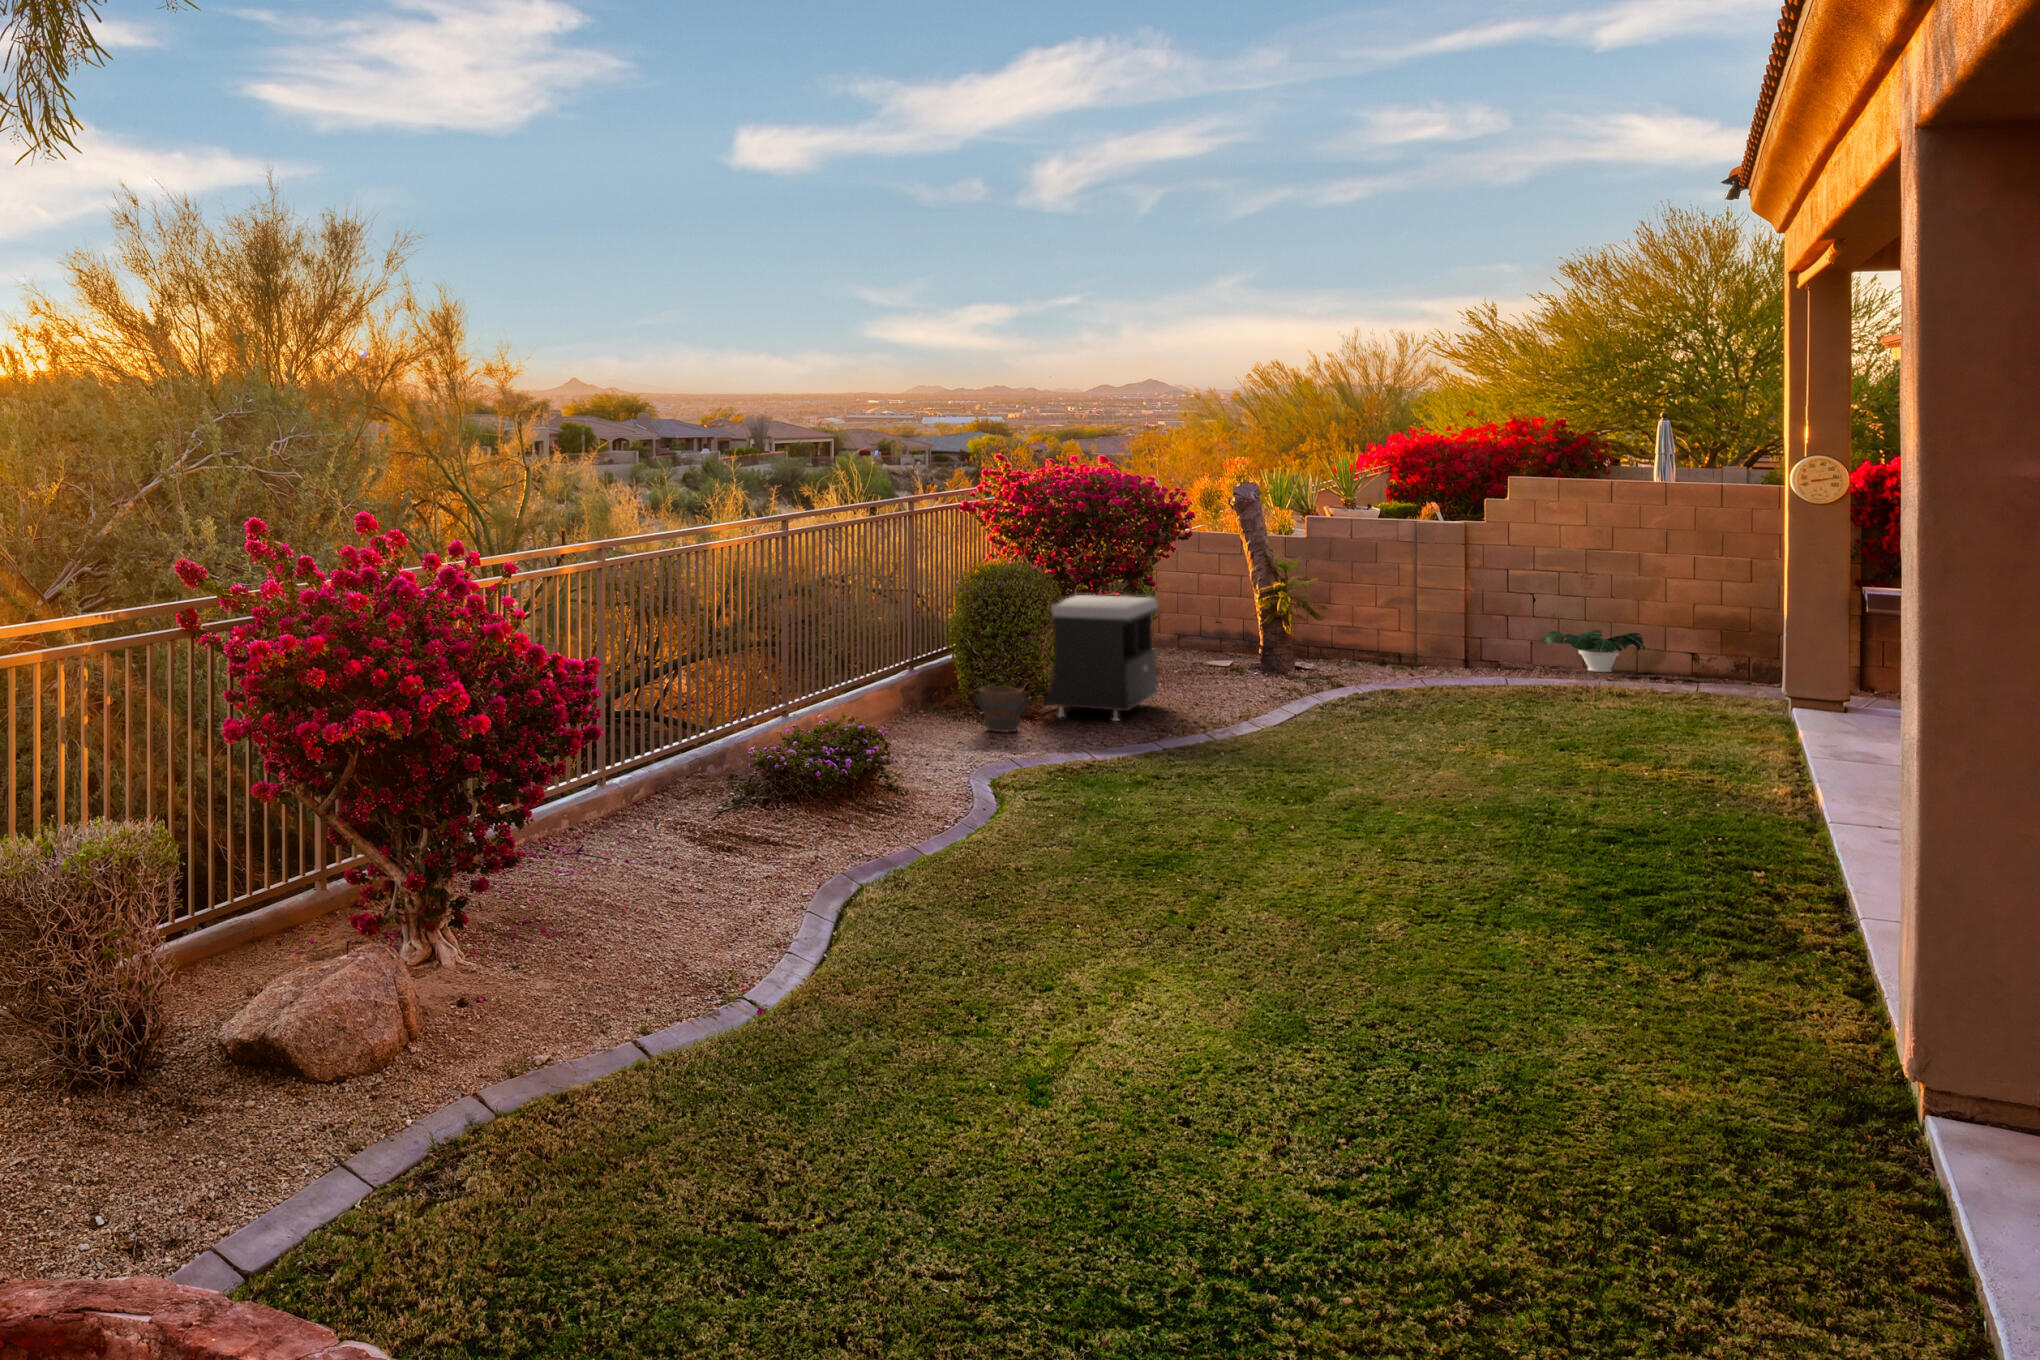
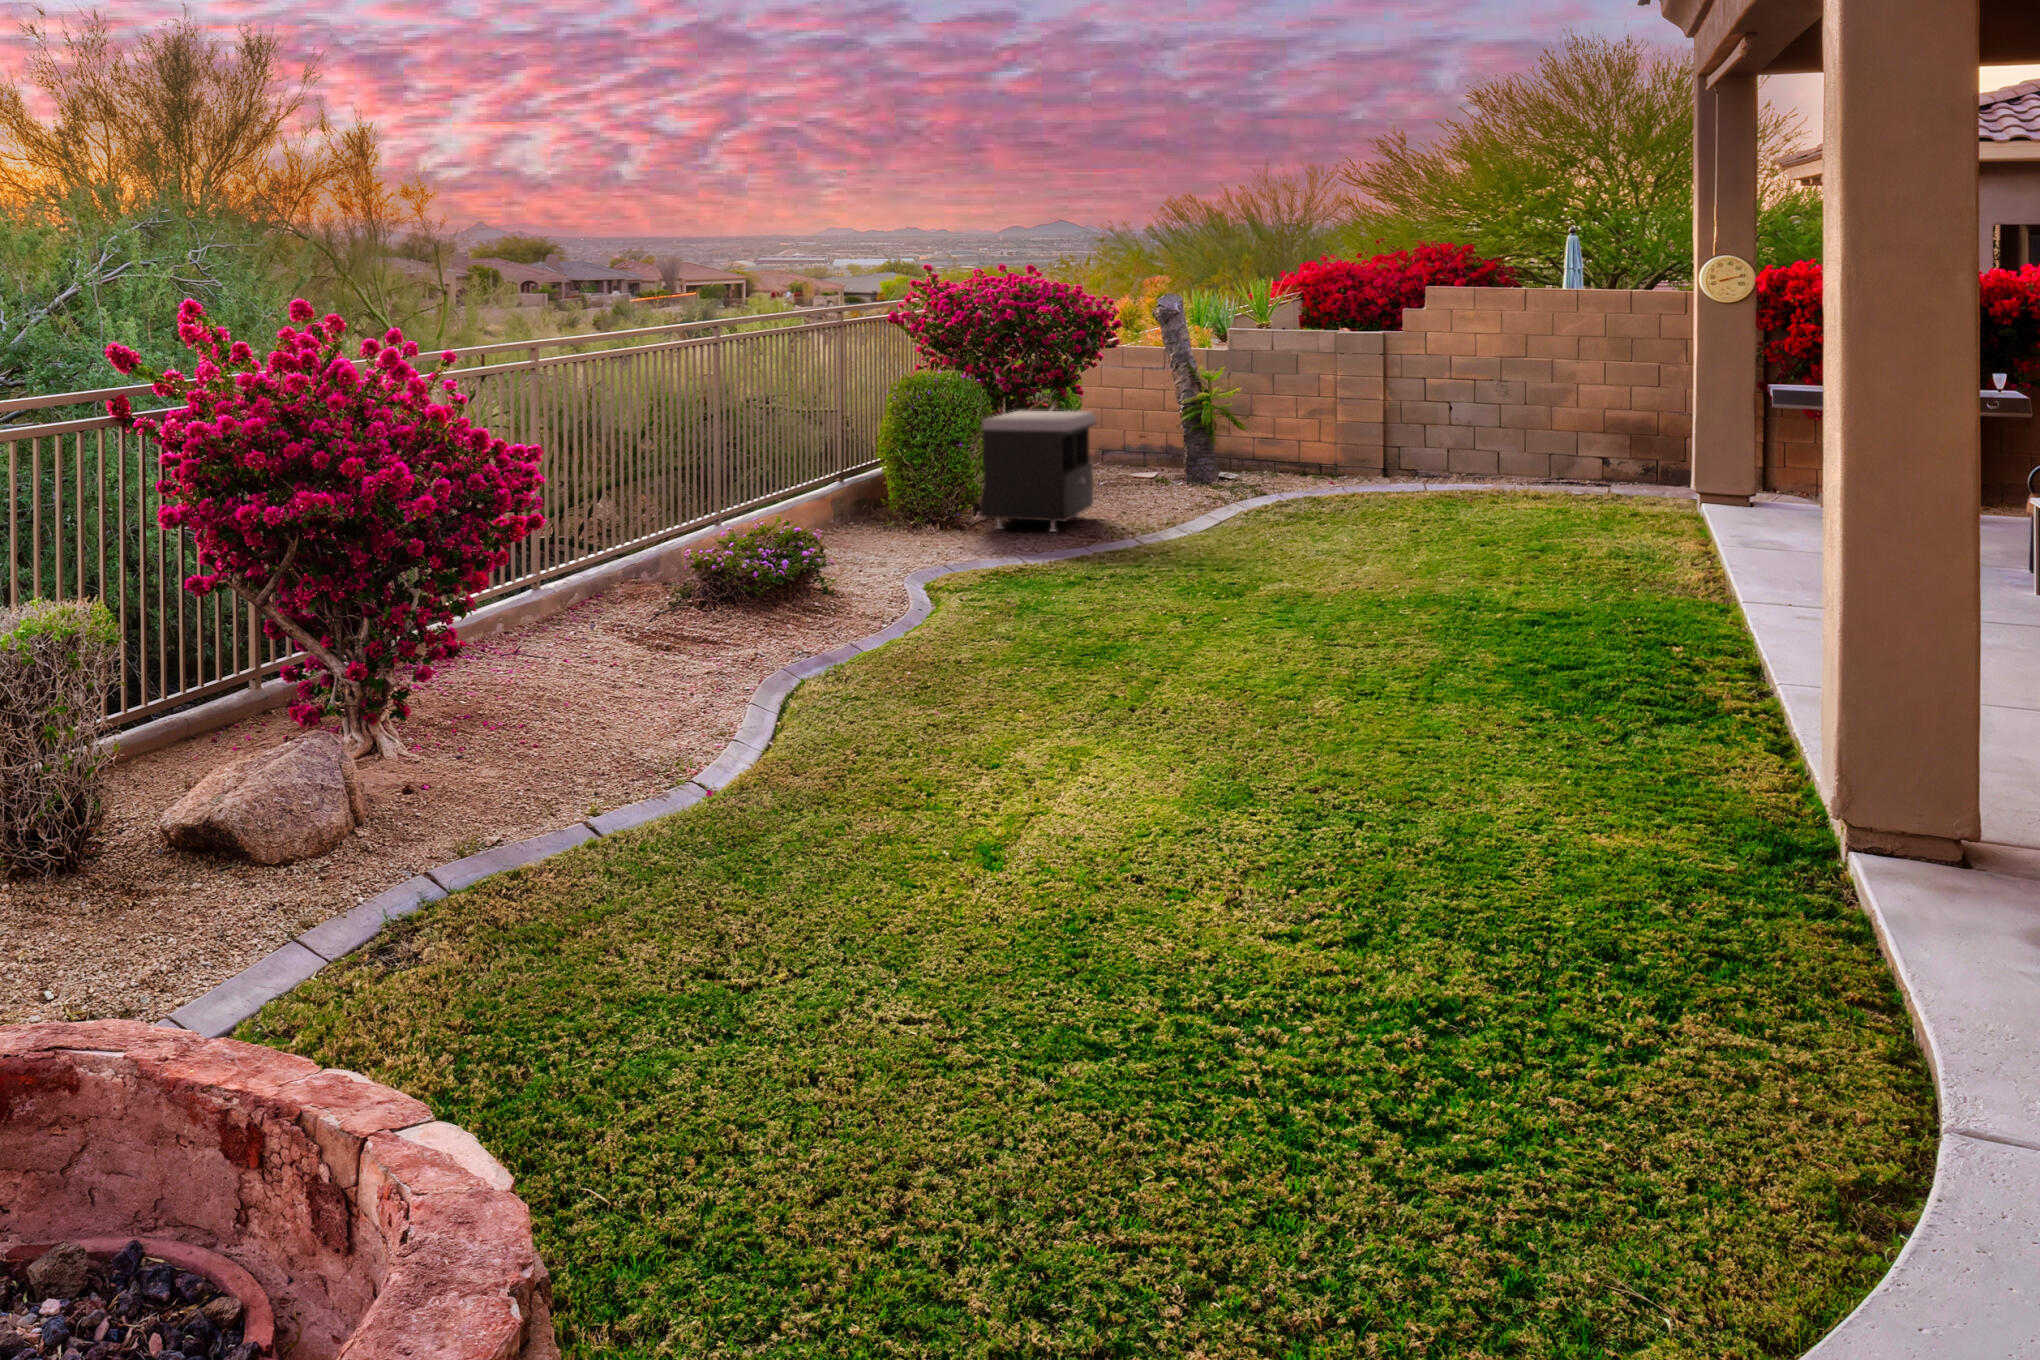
potted plant: present [1541,630,1645,672] -> none [1465,441,1565,481]
bucket: present [976,686,1027,732] -> none [916,499,967,544]

